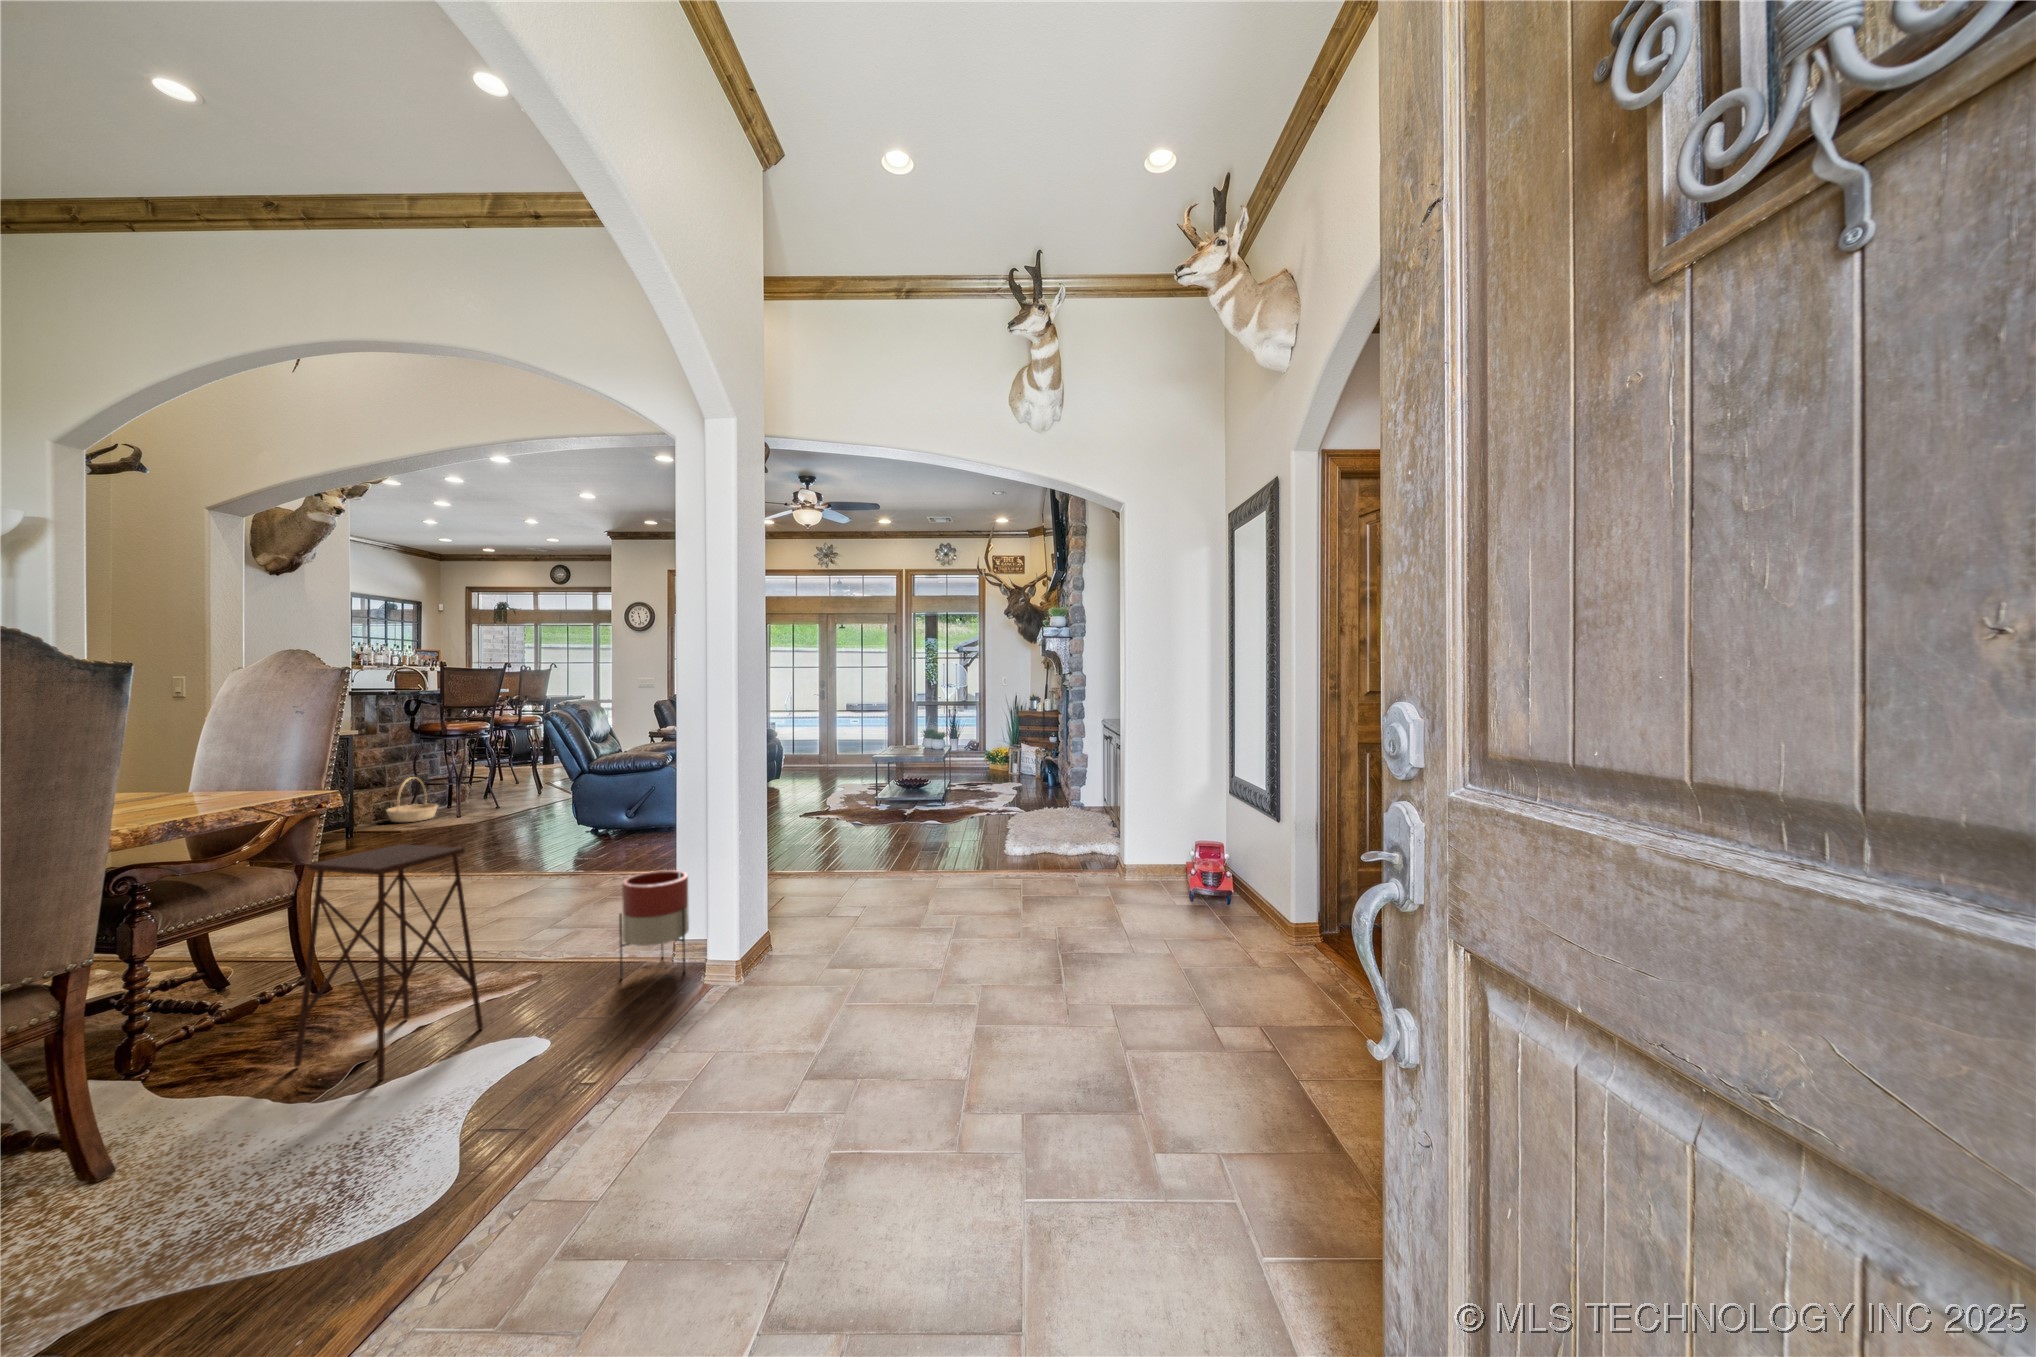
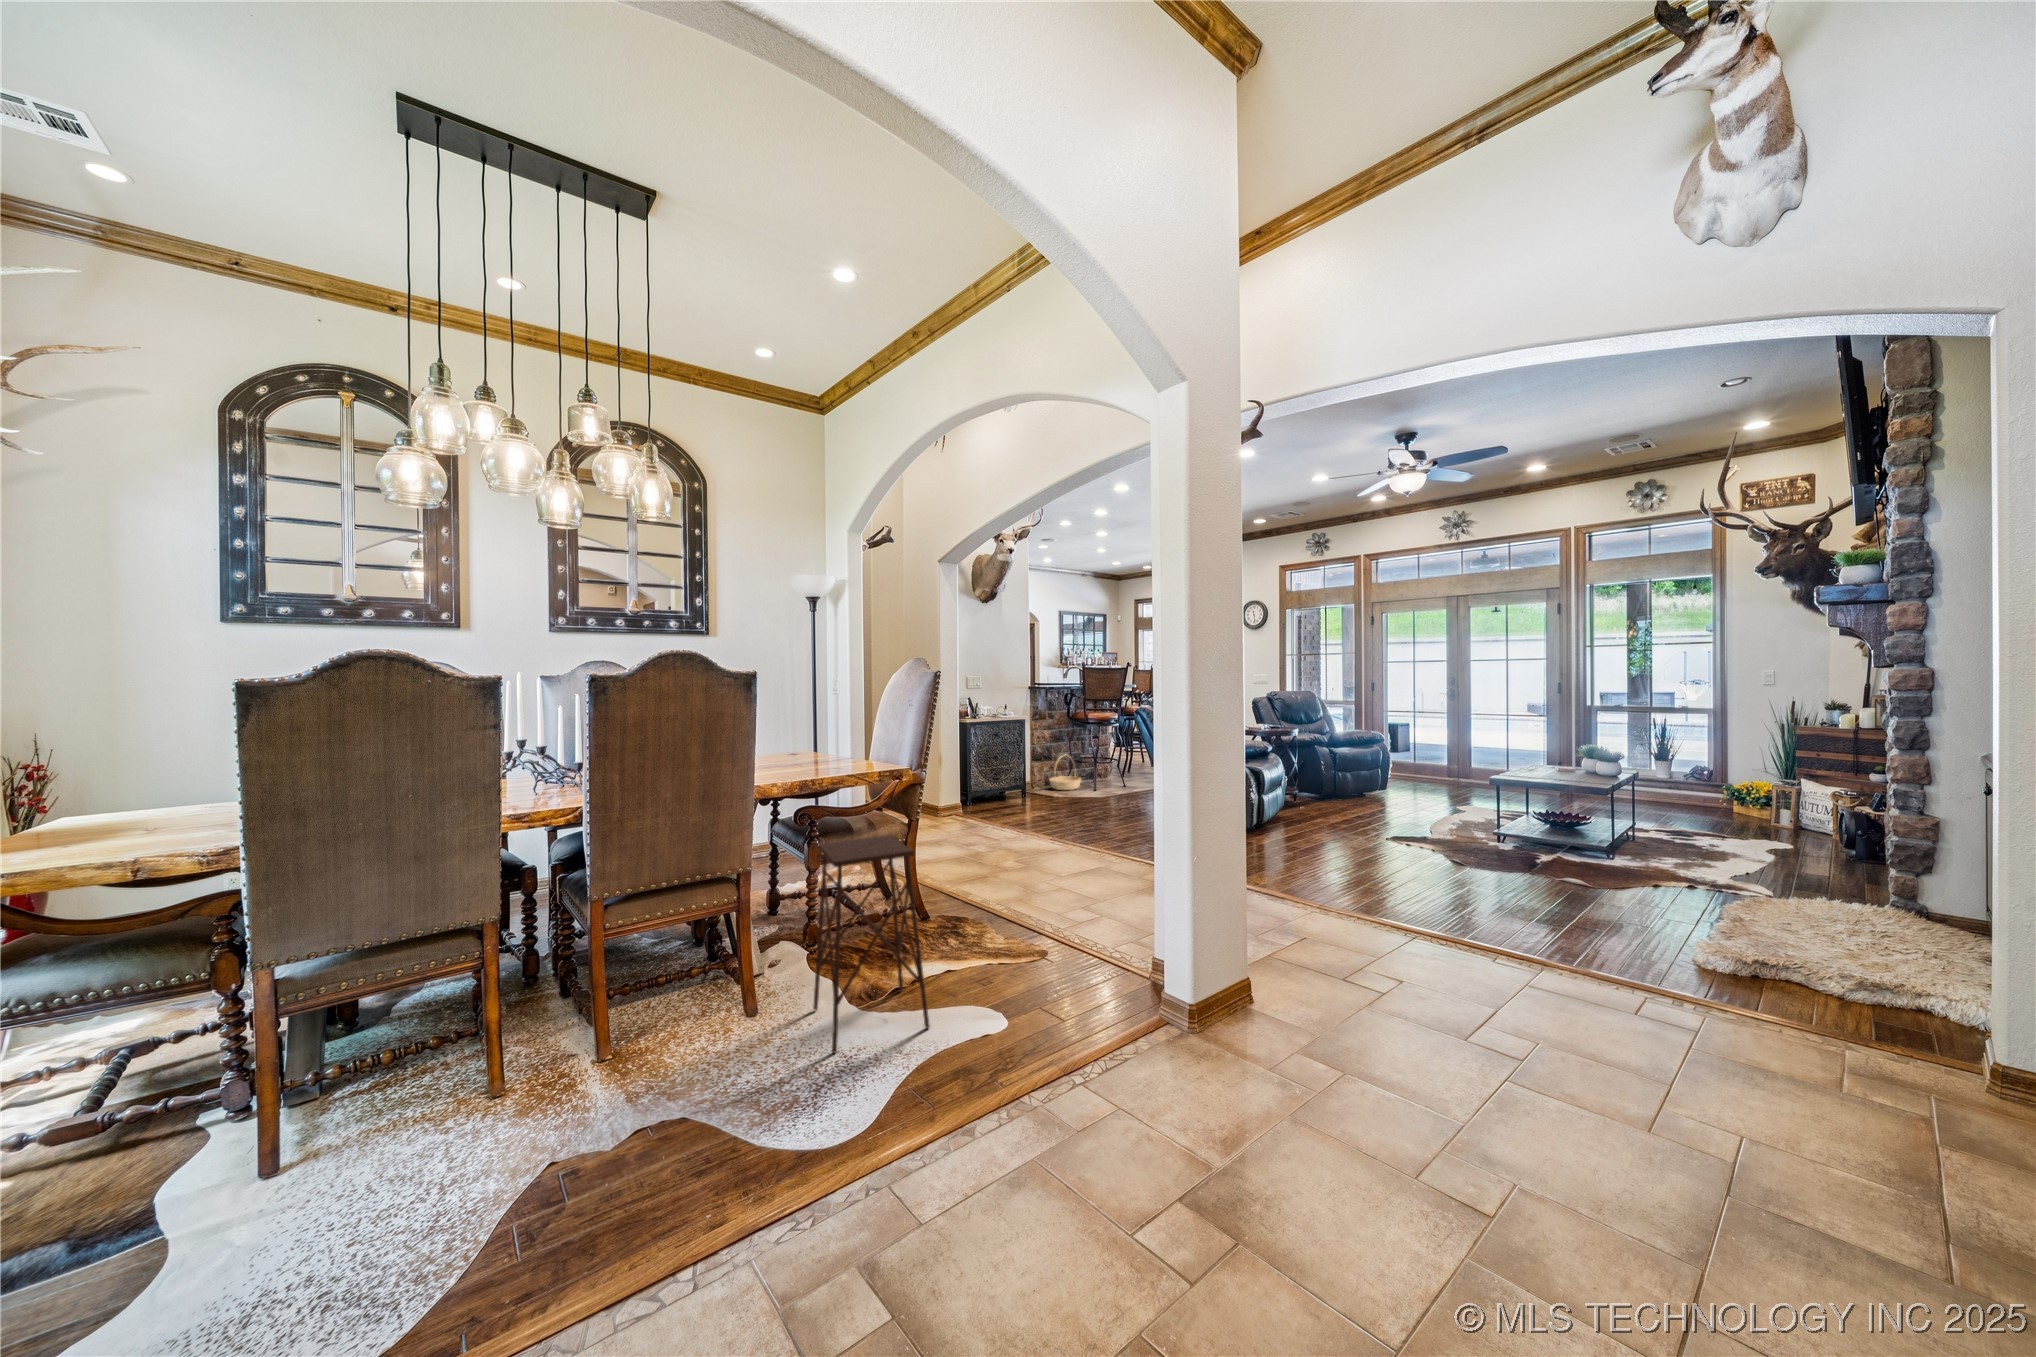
planter: present [619,870,689,977] -> none [1063,902,1136,1032]

